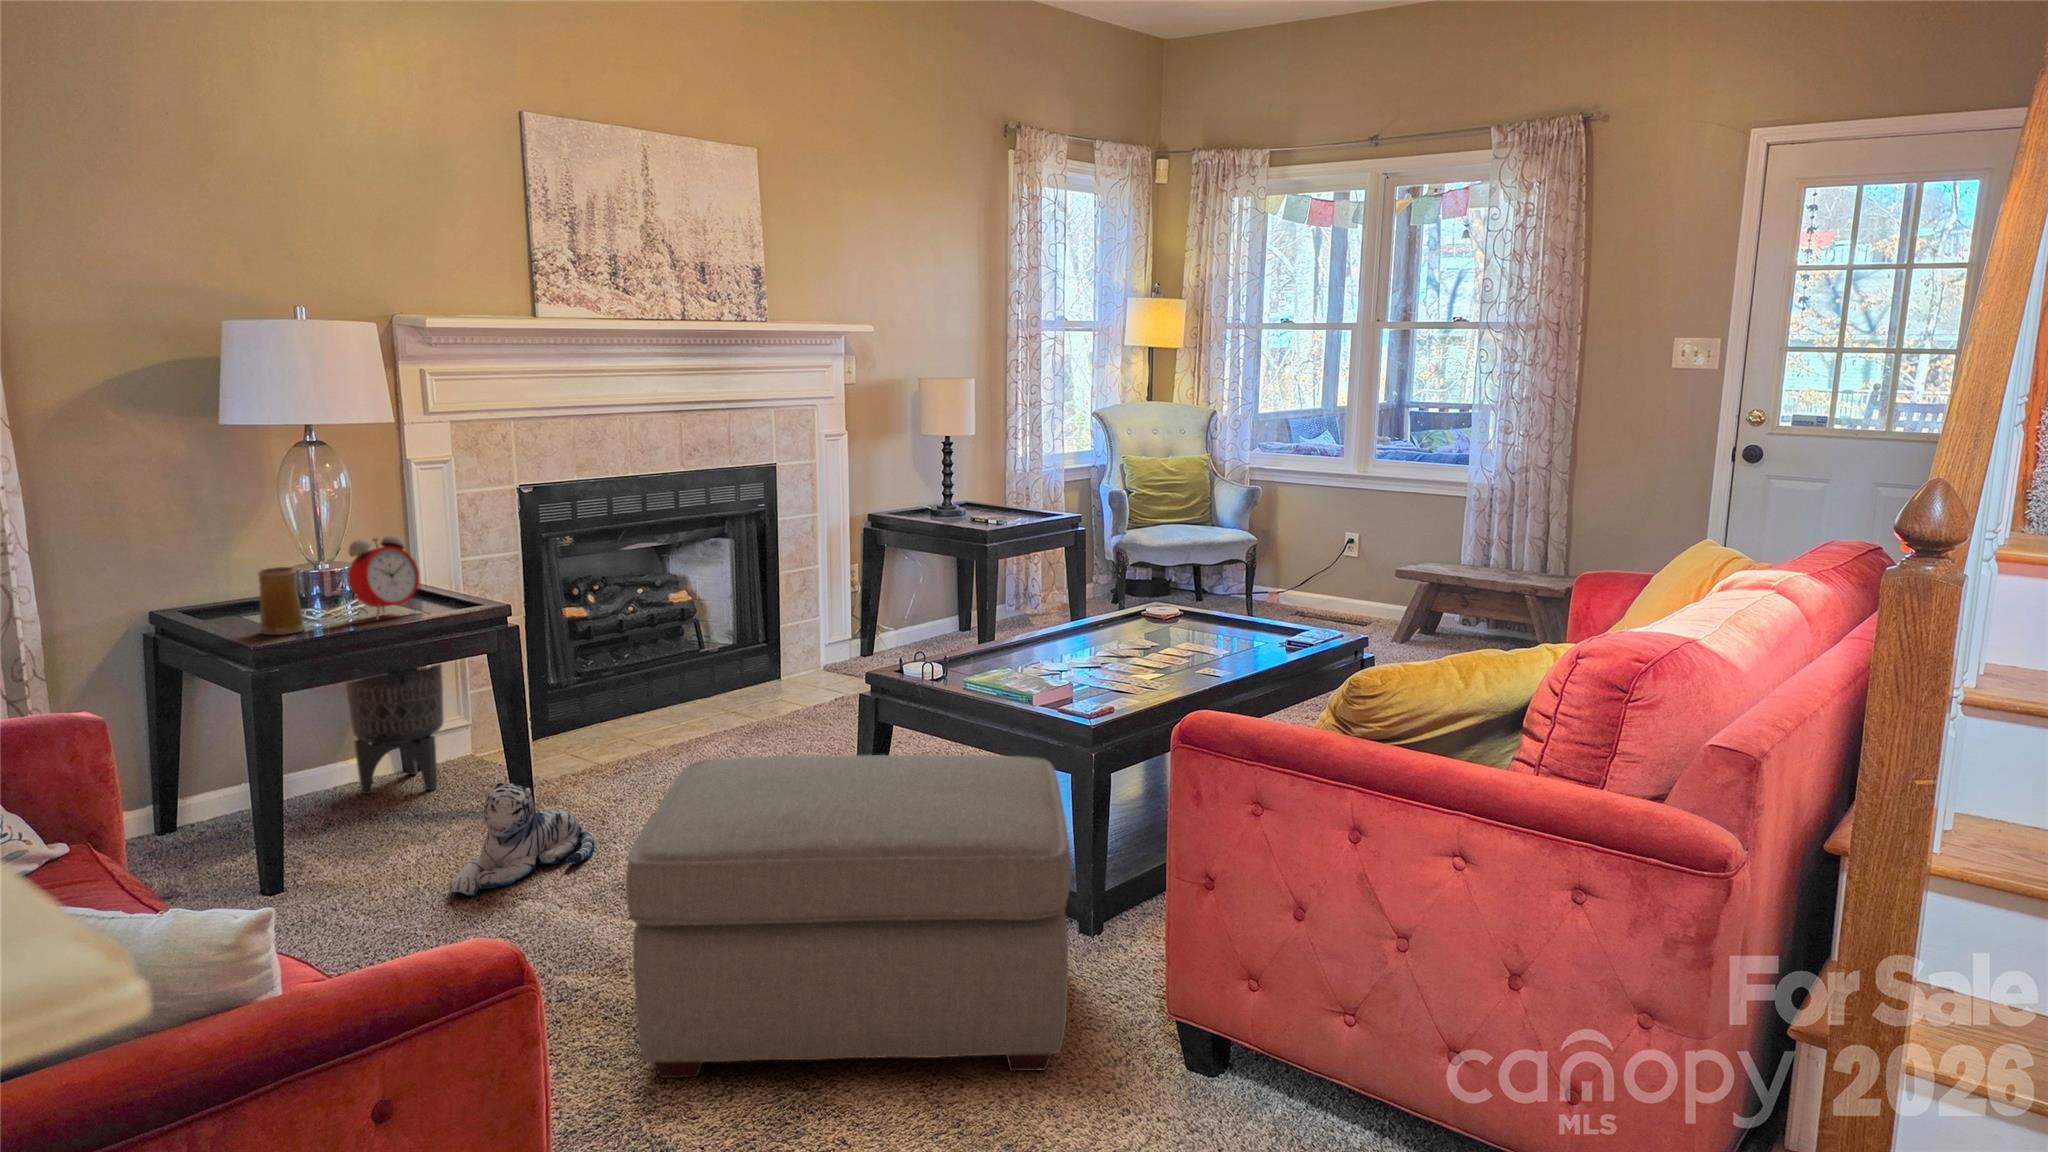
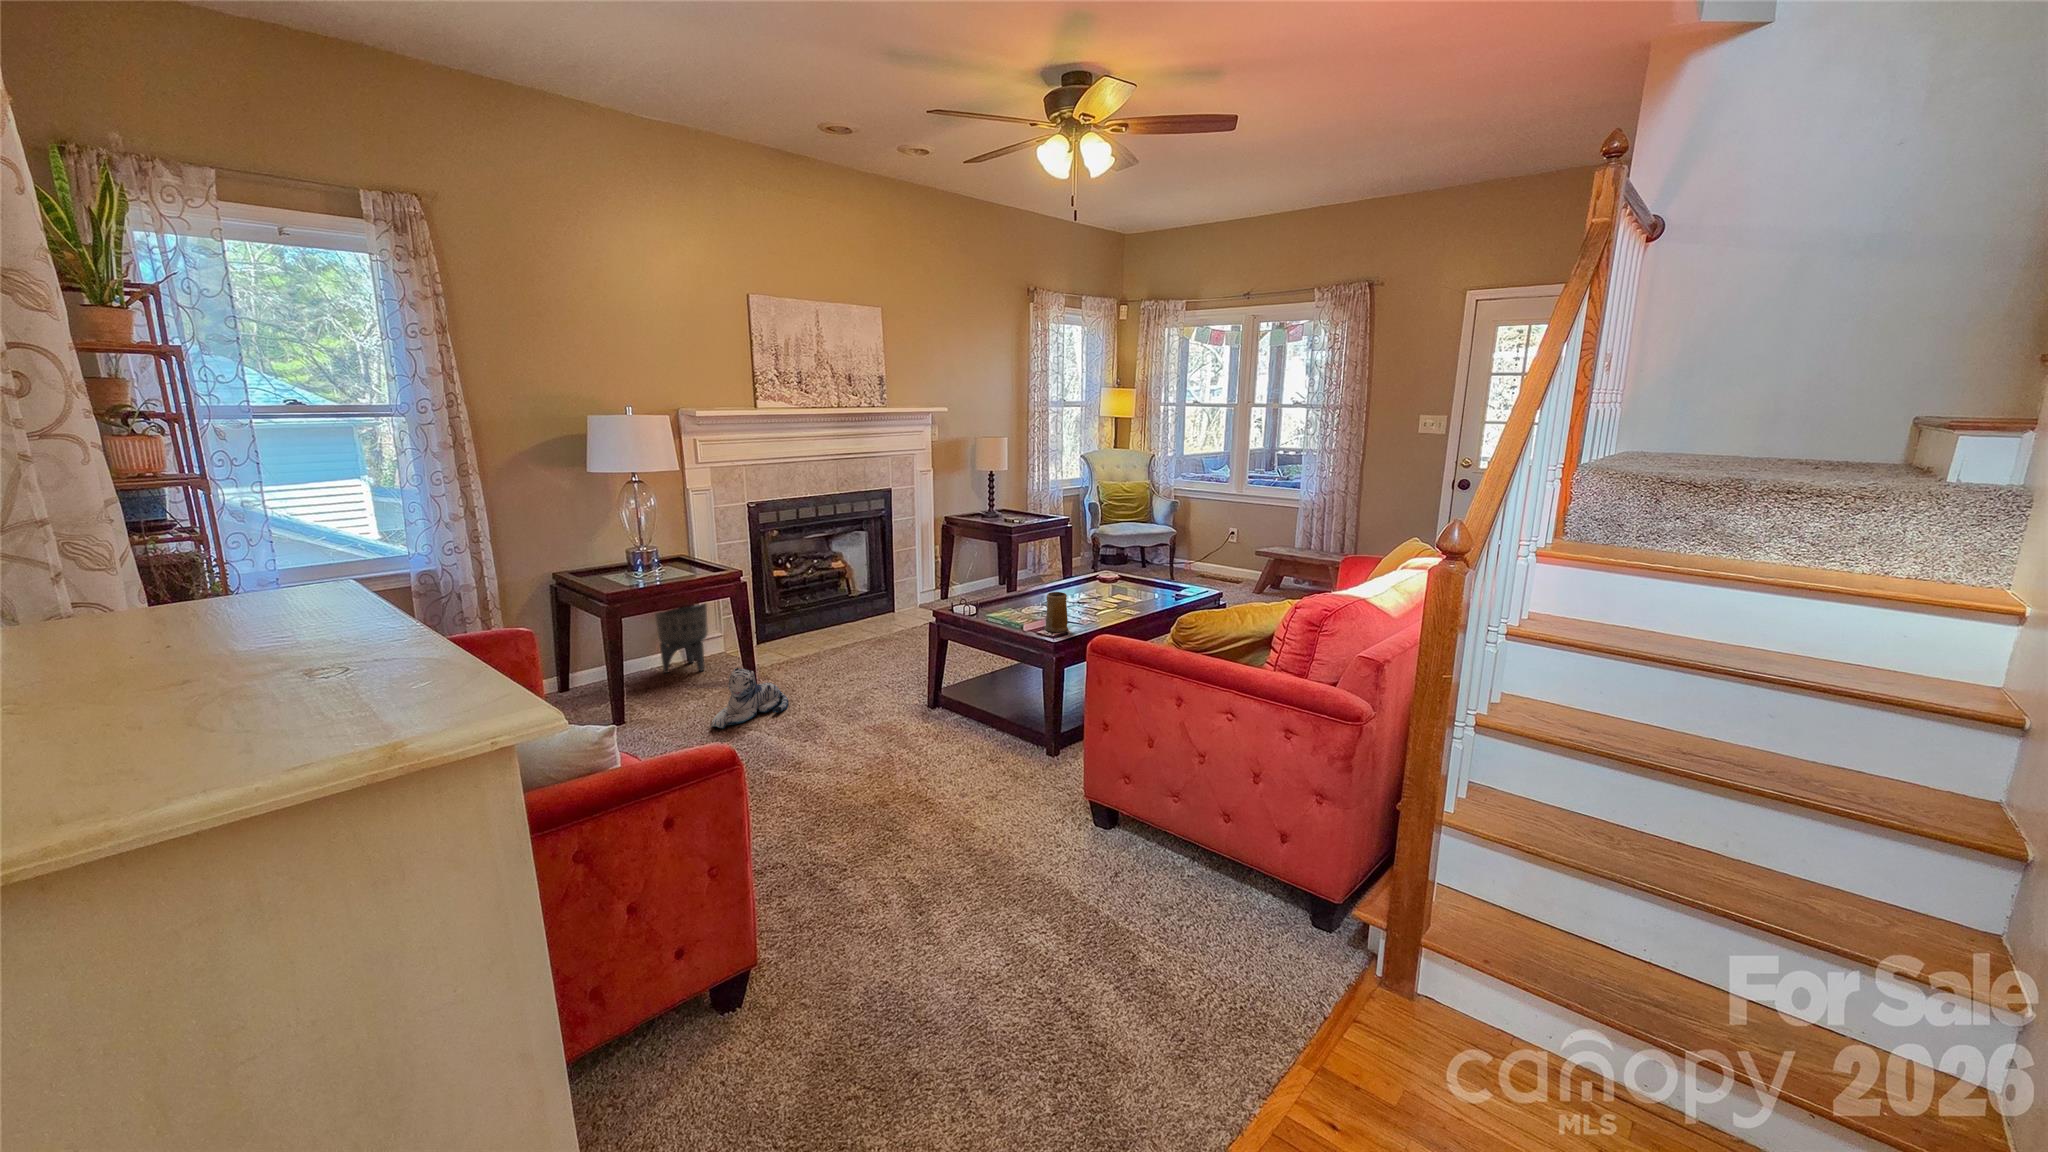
alarm clock: present [348,535,419,619] -> none [656,532,694,579]
mug: present [258,567,305,635] -> present [1045,592,1068,632]
ottoman: present [626,755,1072,1078] -> none [800,657,1034,824]

